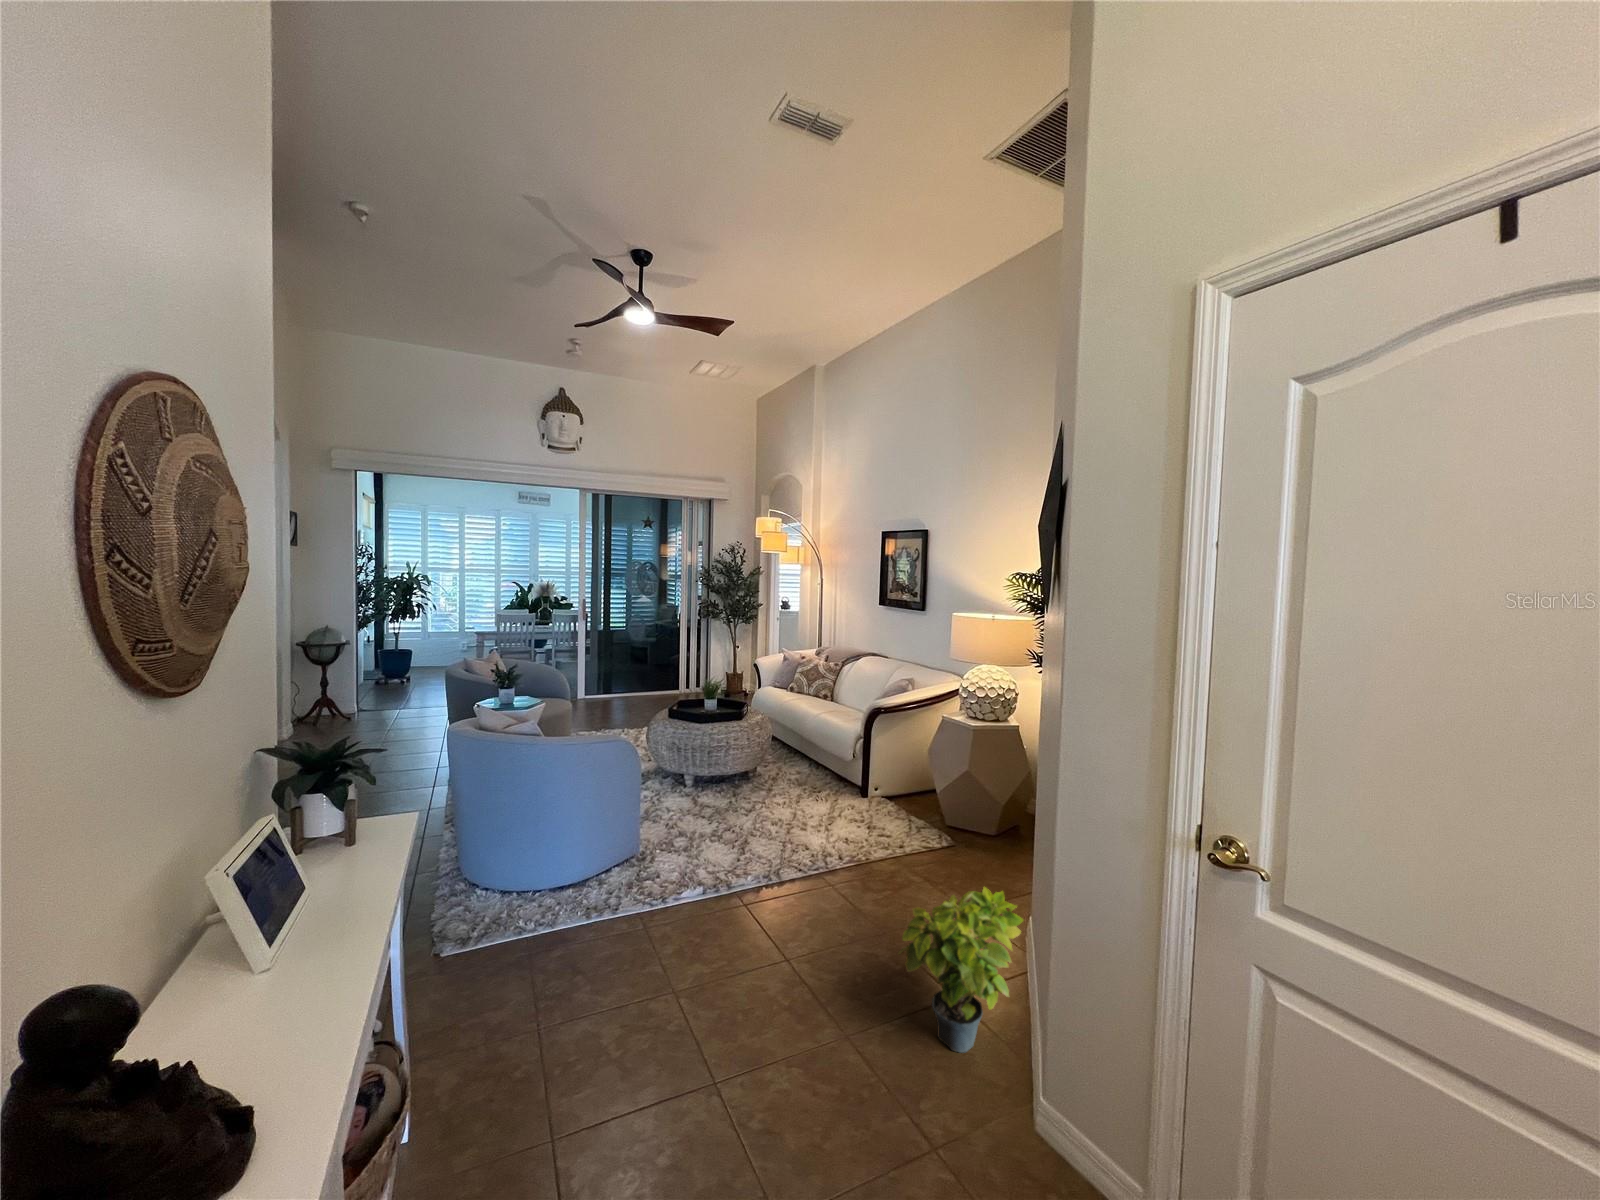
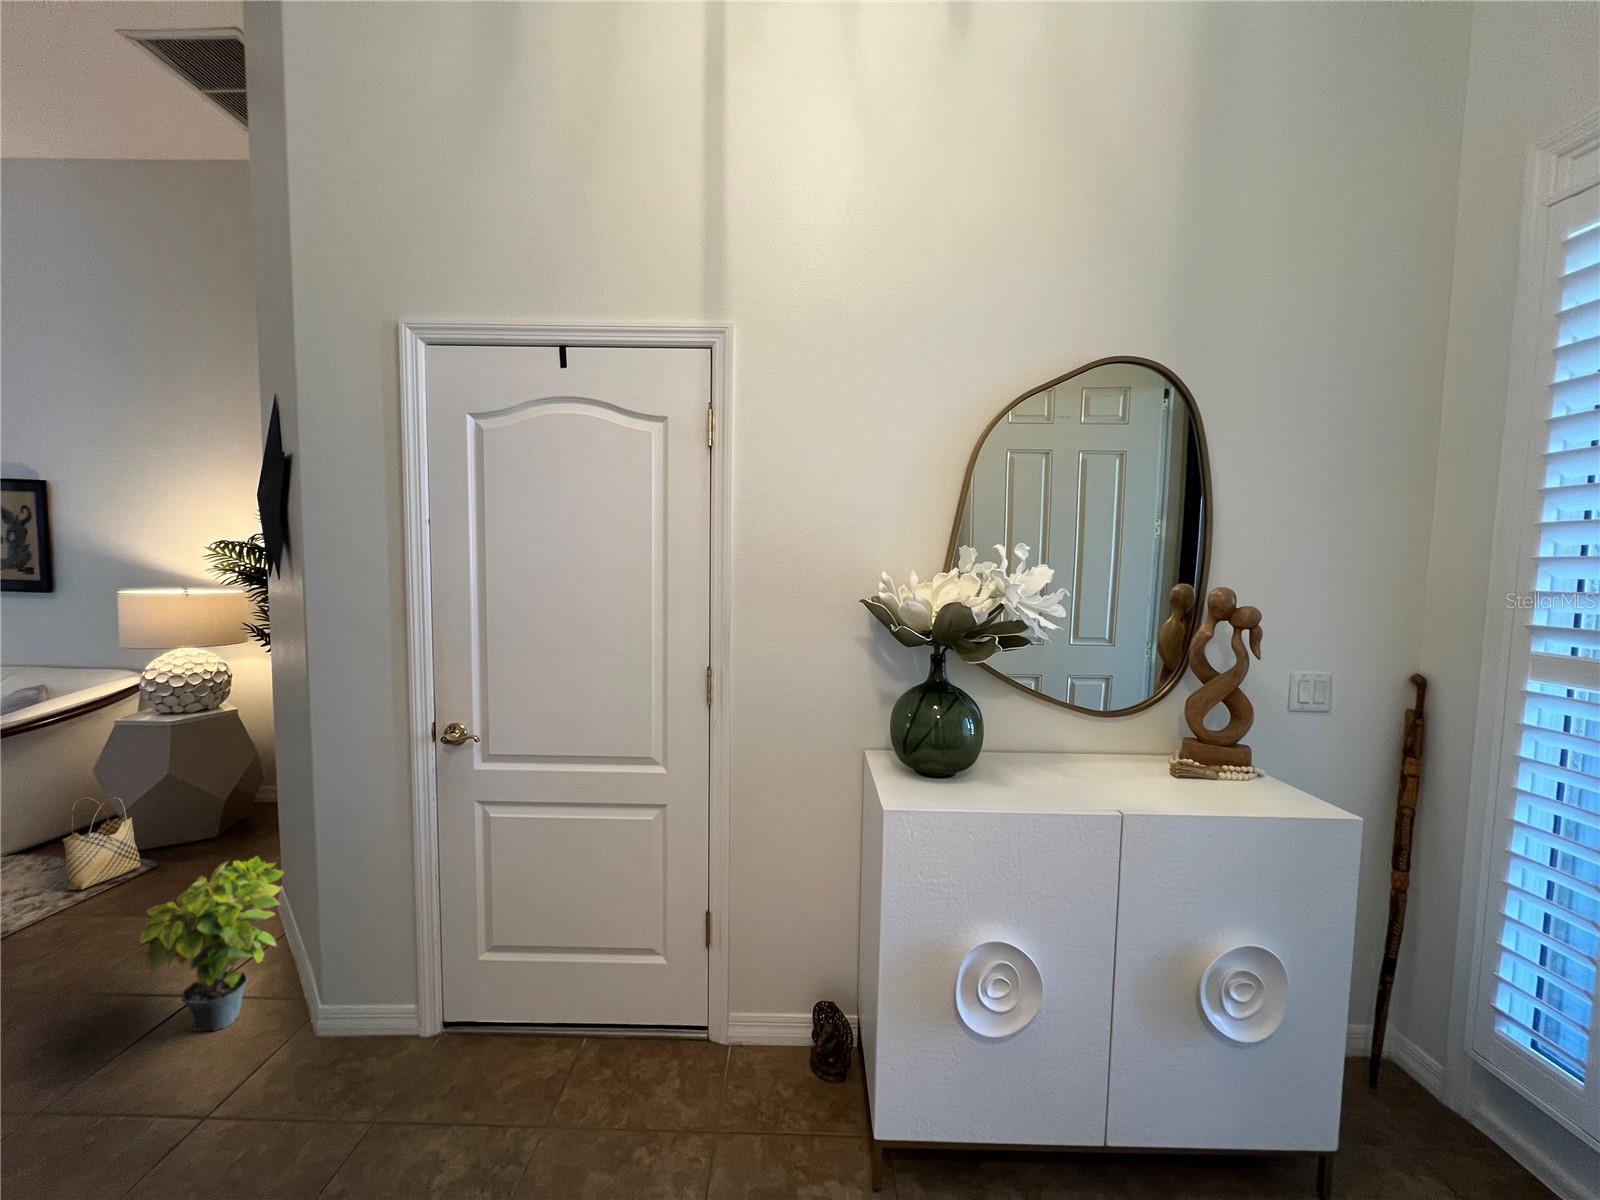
woven basket: none [900,770,944,842] -> present [62,797,140,890]

